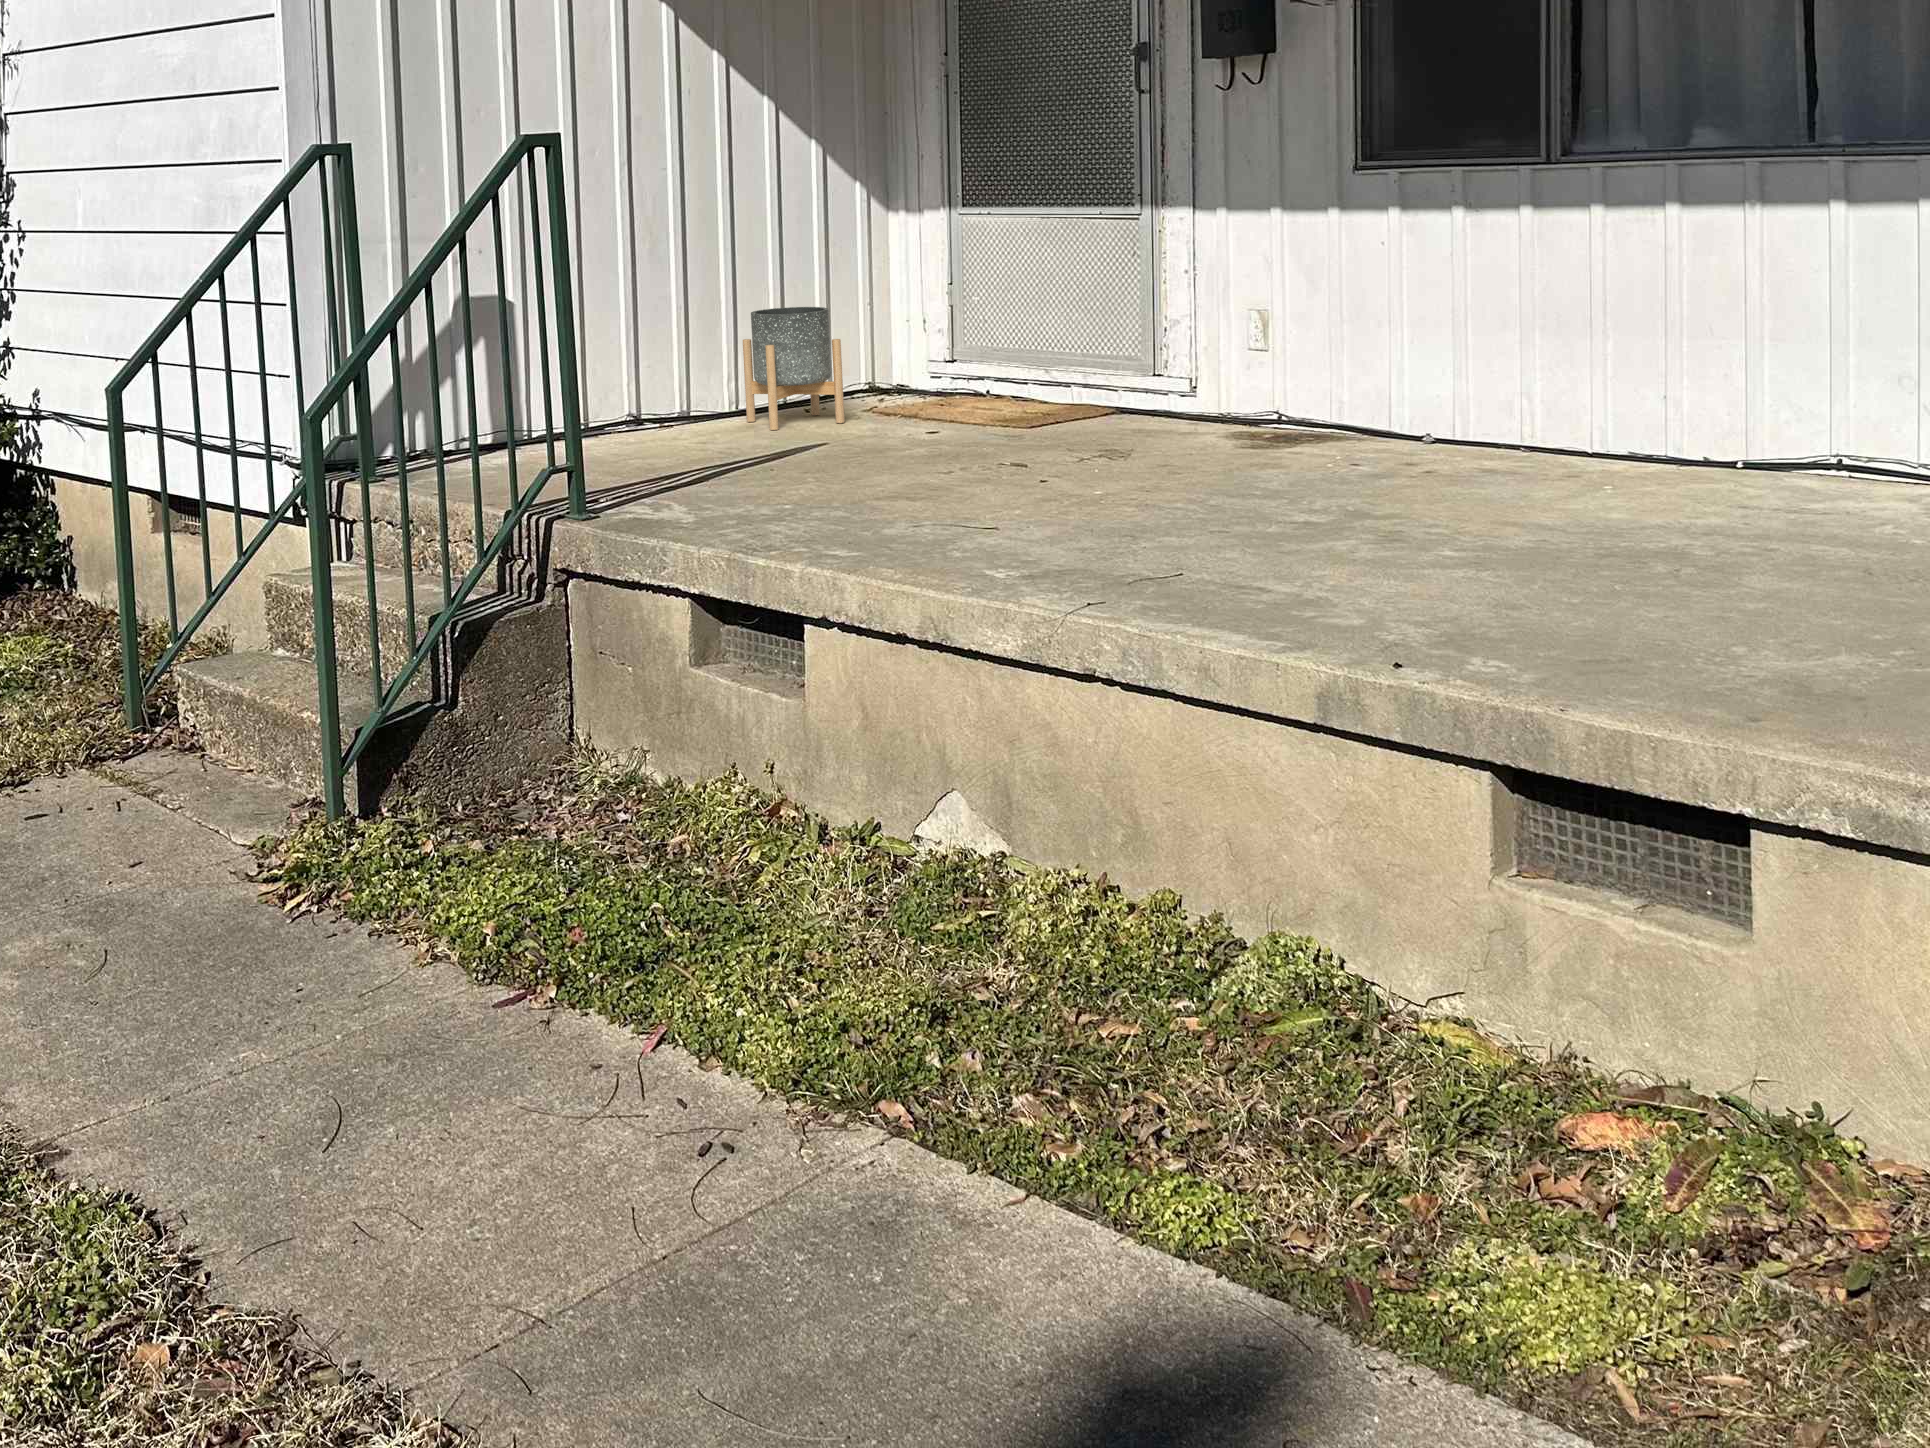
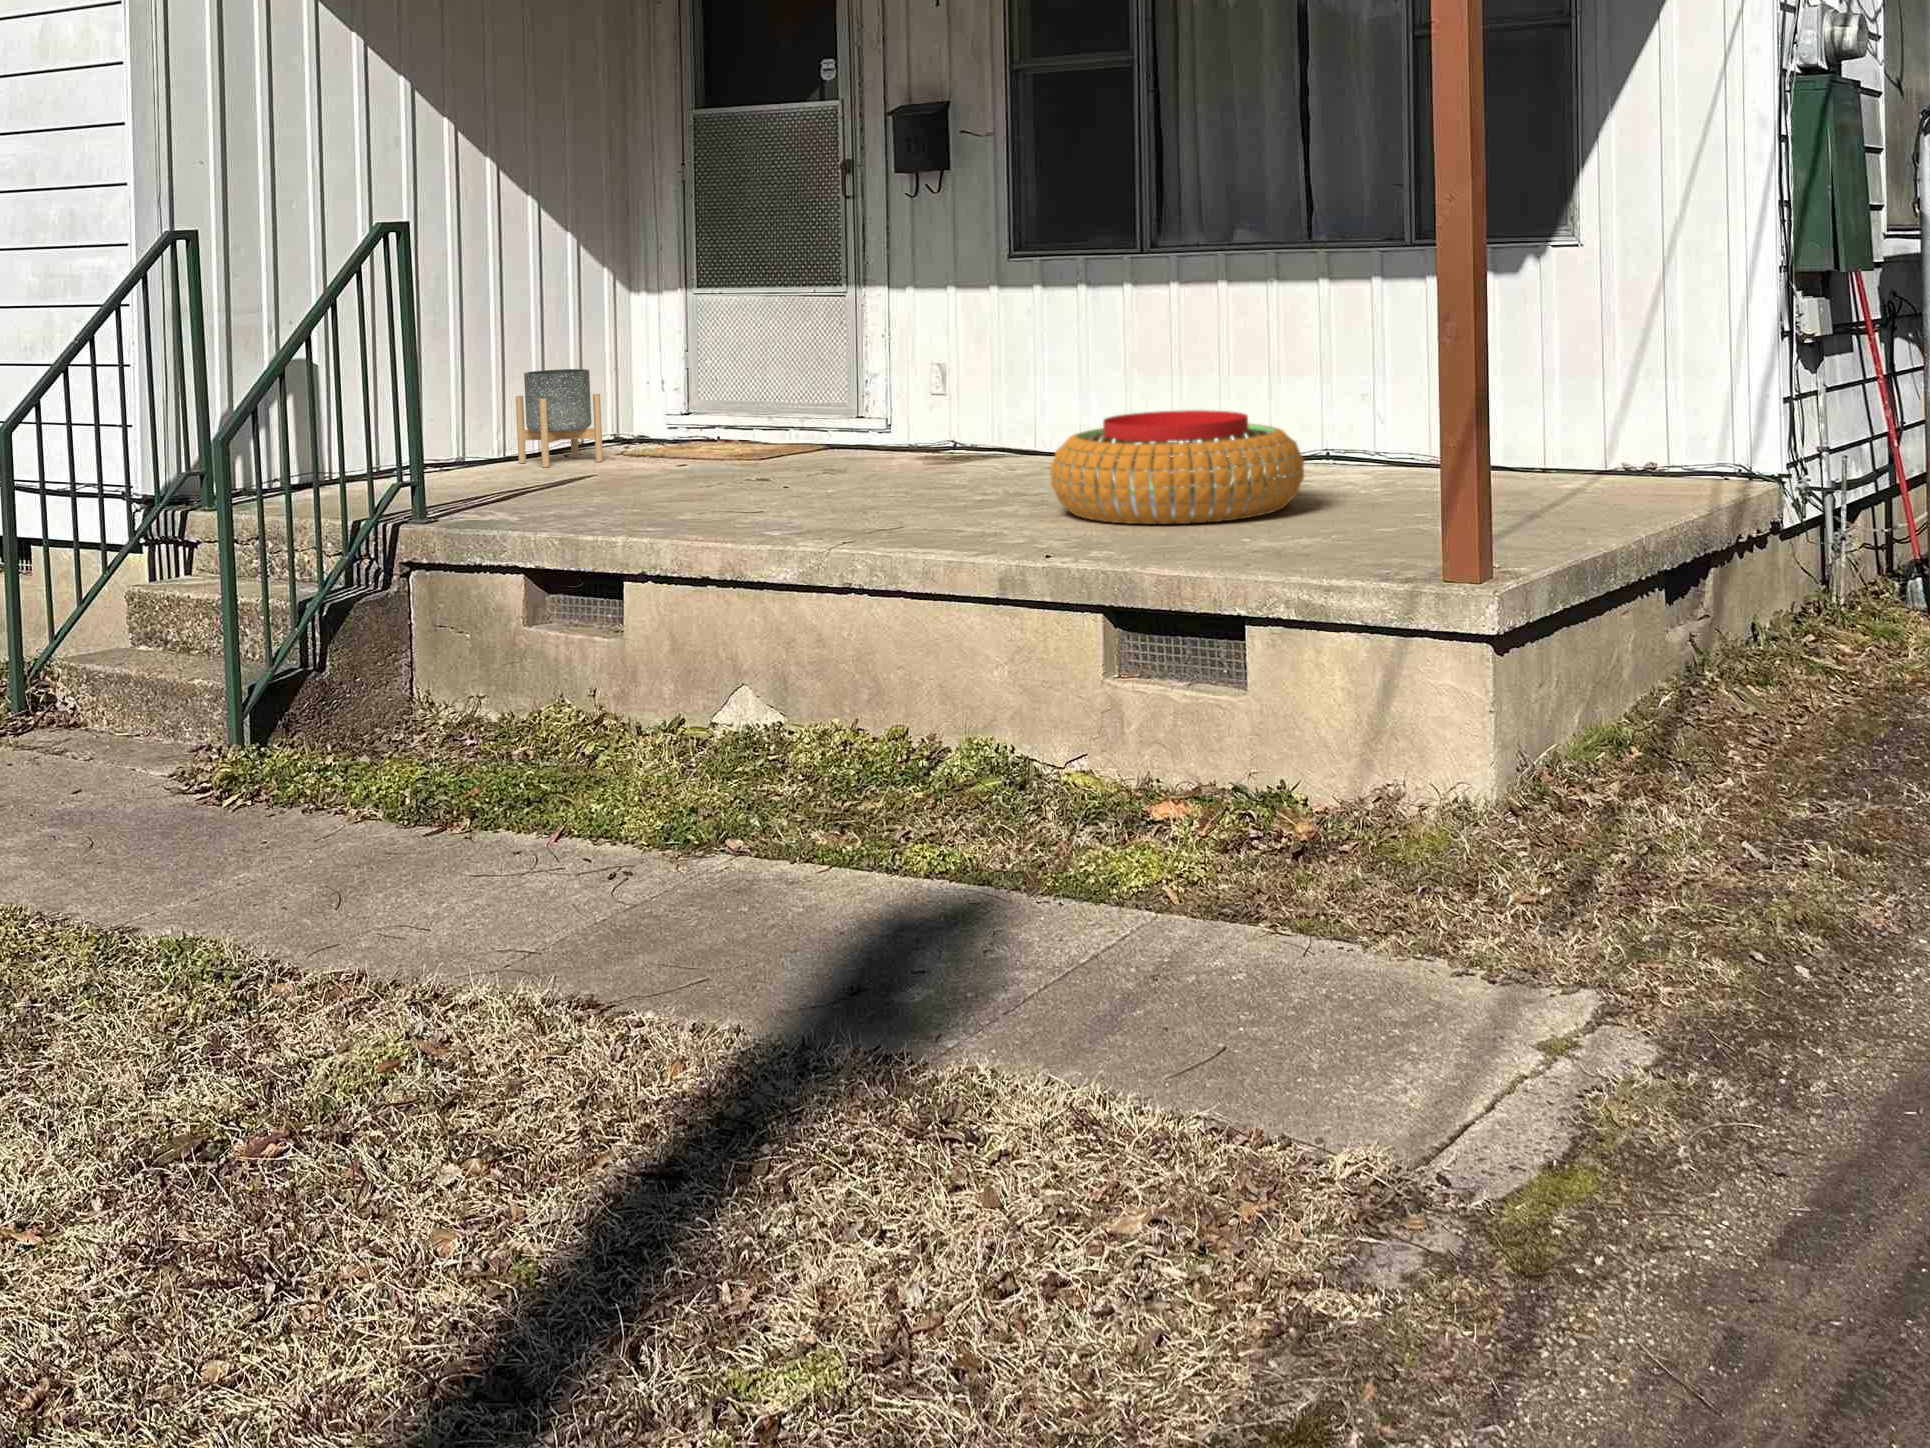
pouf: none [1410,405,1817,593] -> present [1050,410,1304,524]

